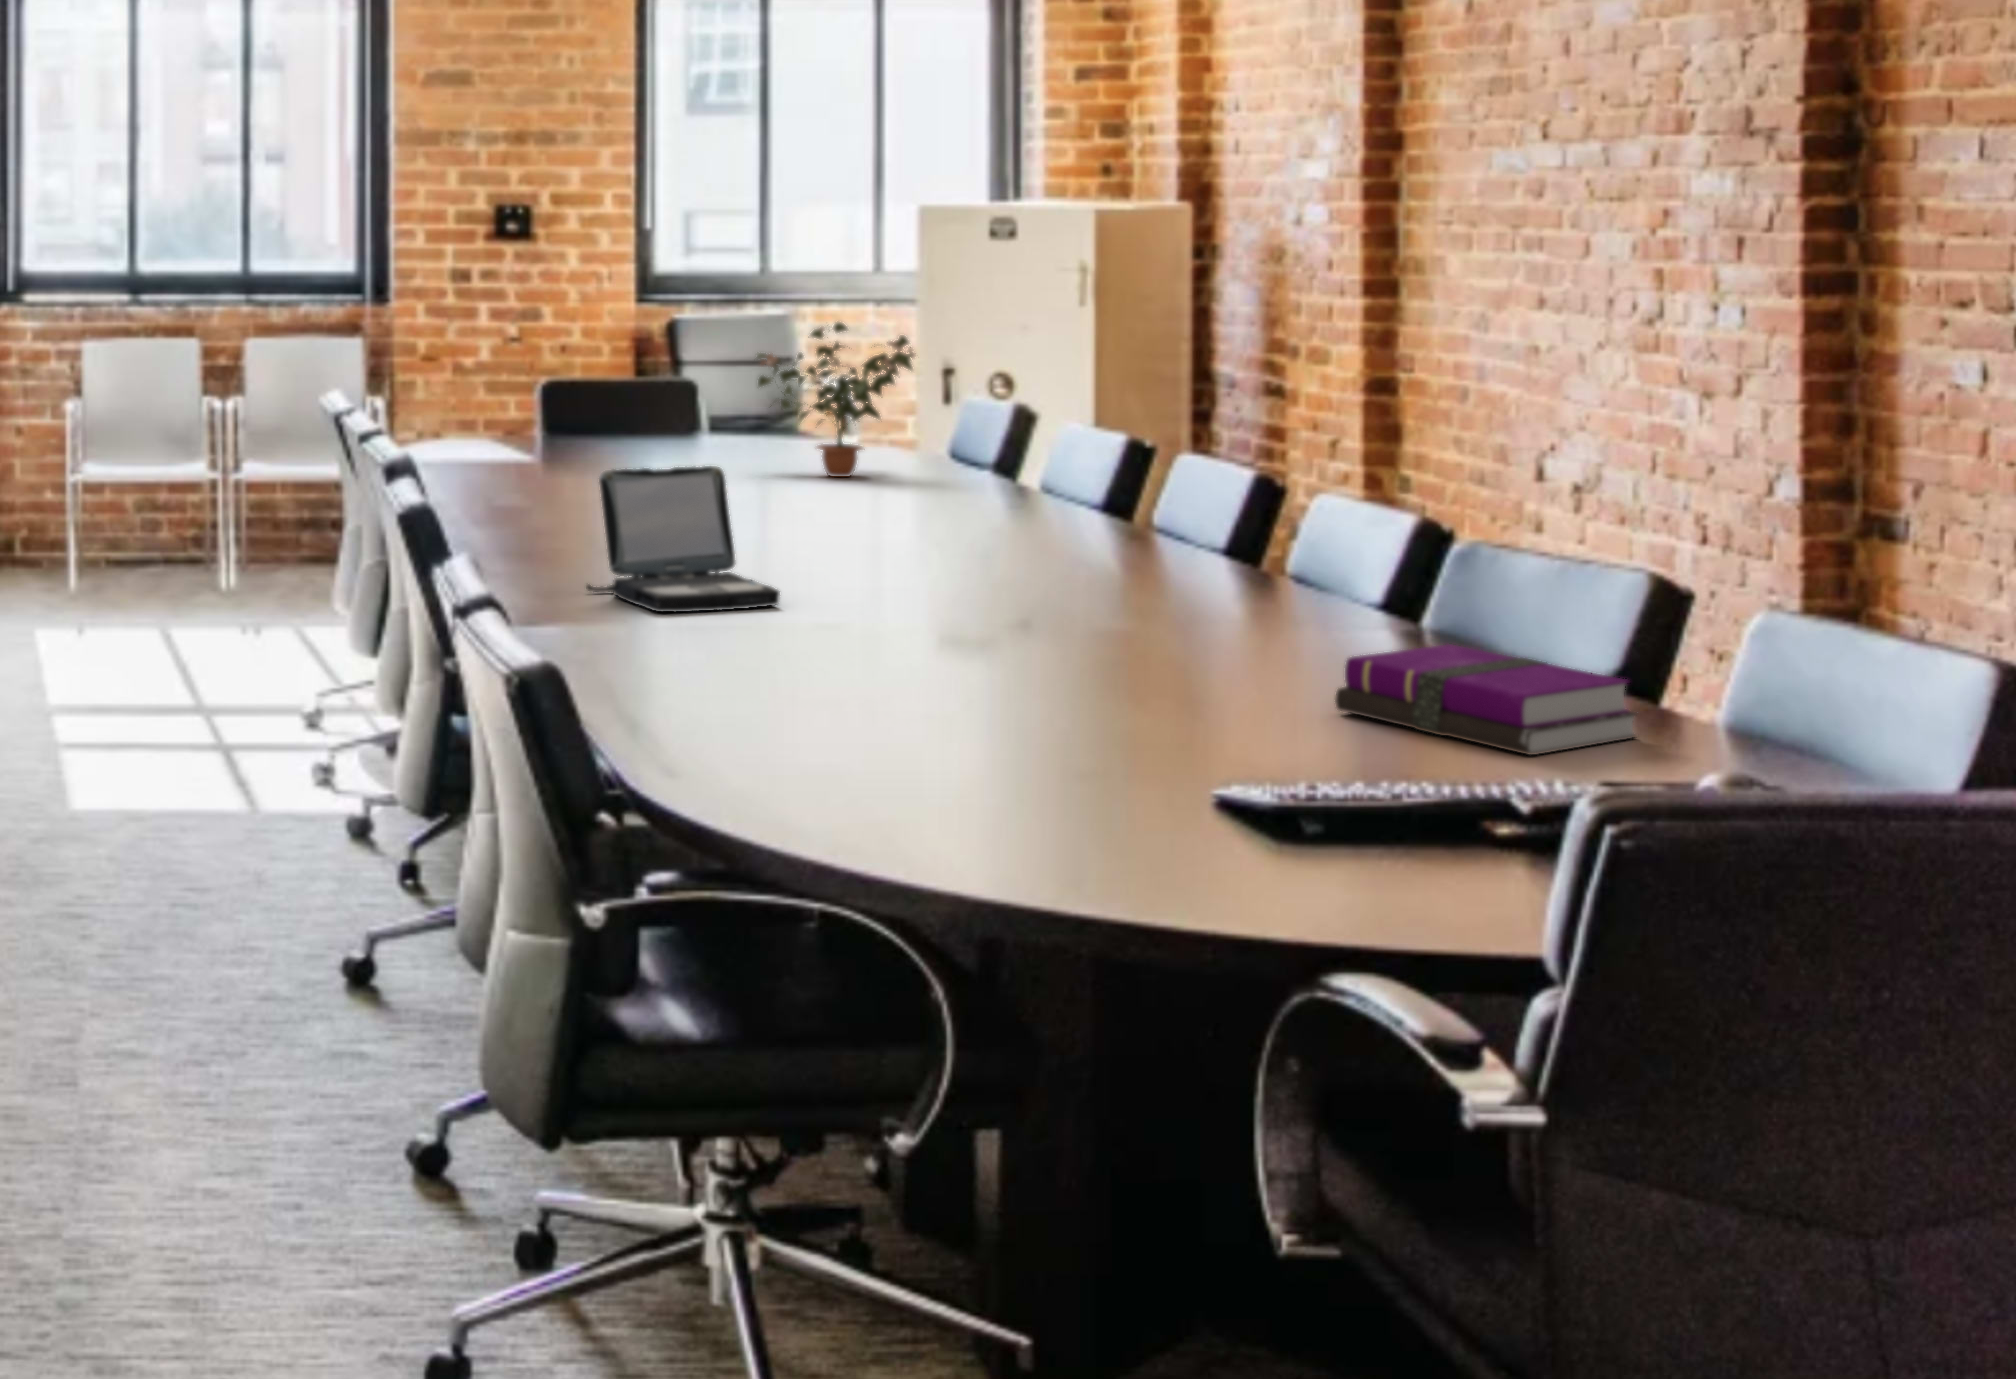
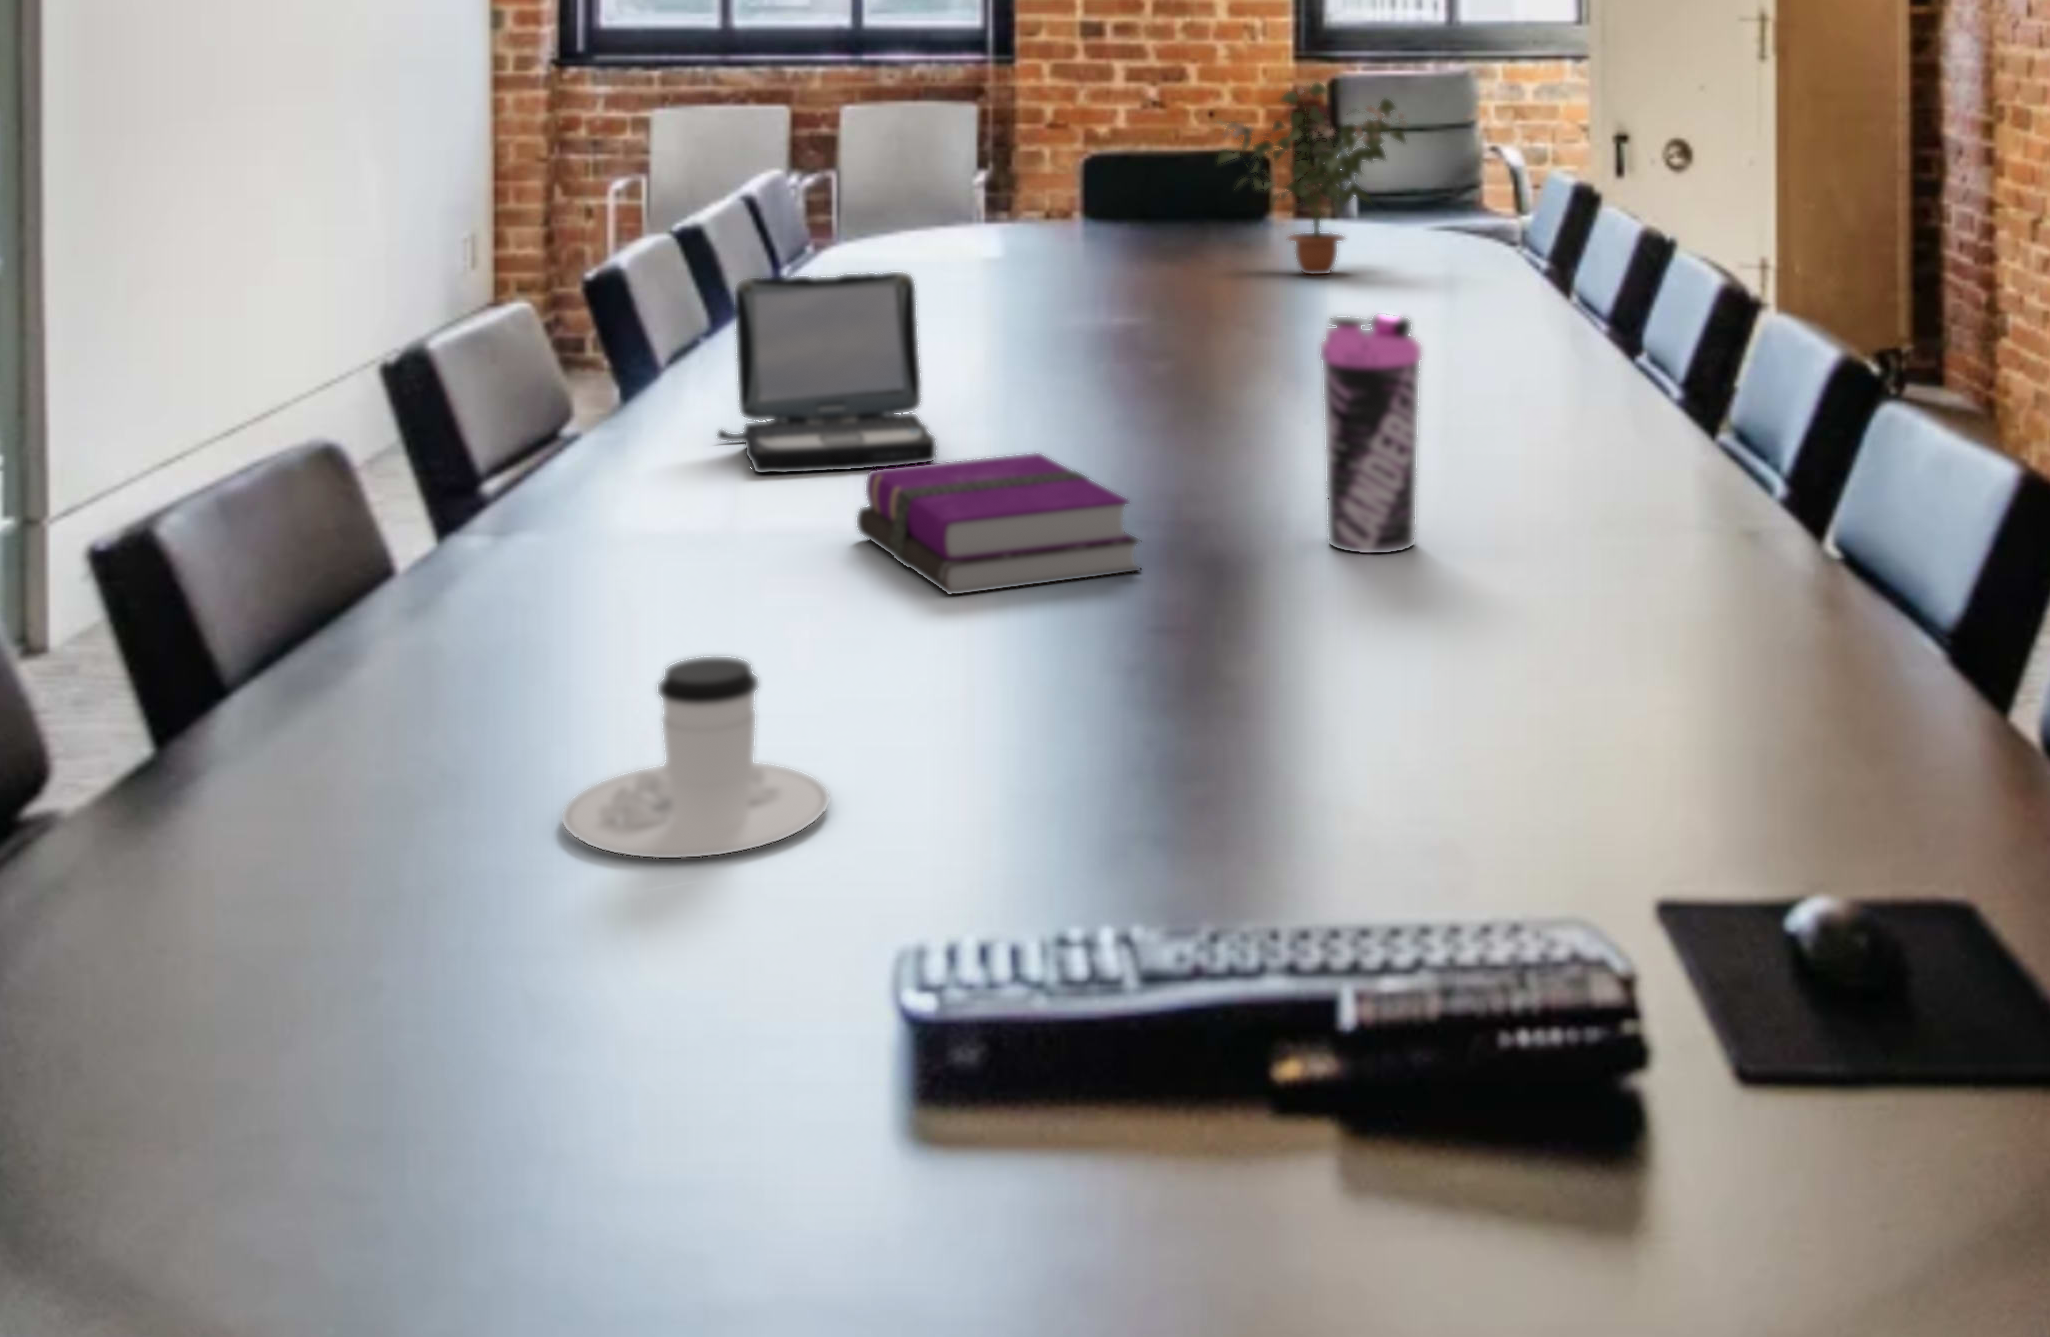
water bottle: none [1151,491,1228,660] -> present [1321,314,1422,553]
notebook: present [1335,644,1636,755] -> present [857,453,1139,594]
coffee cup: none [904,695,1081,816] -> present [562,657,829,858]

